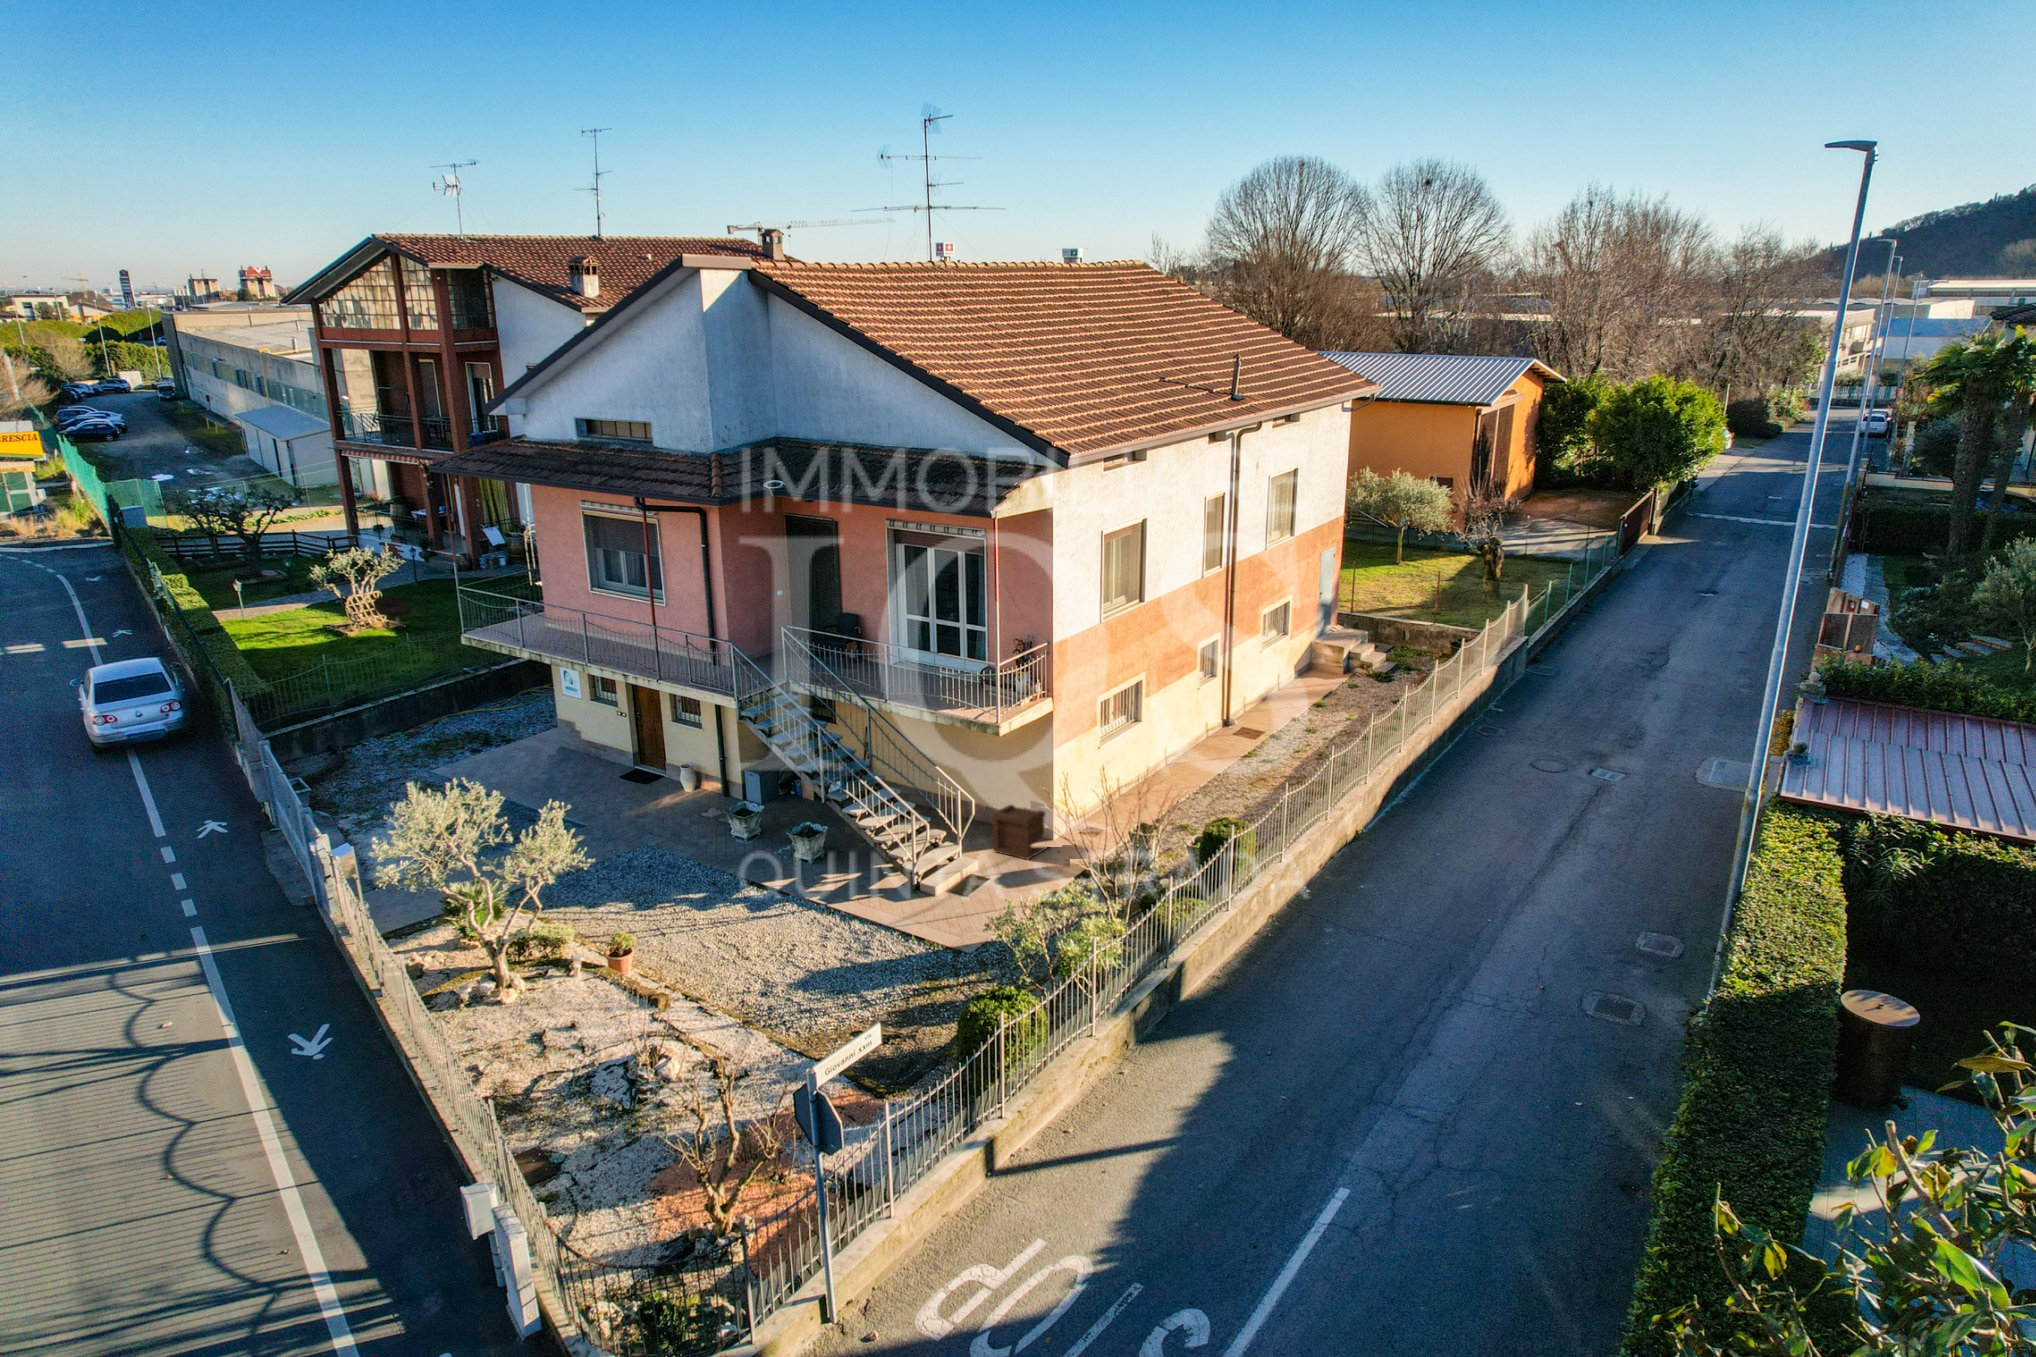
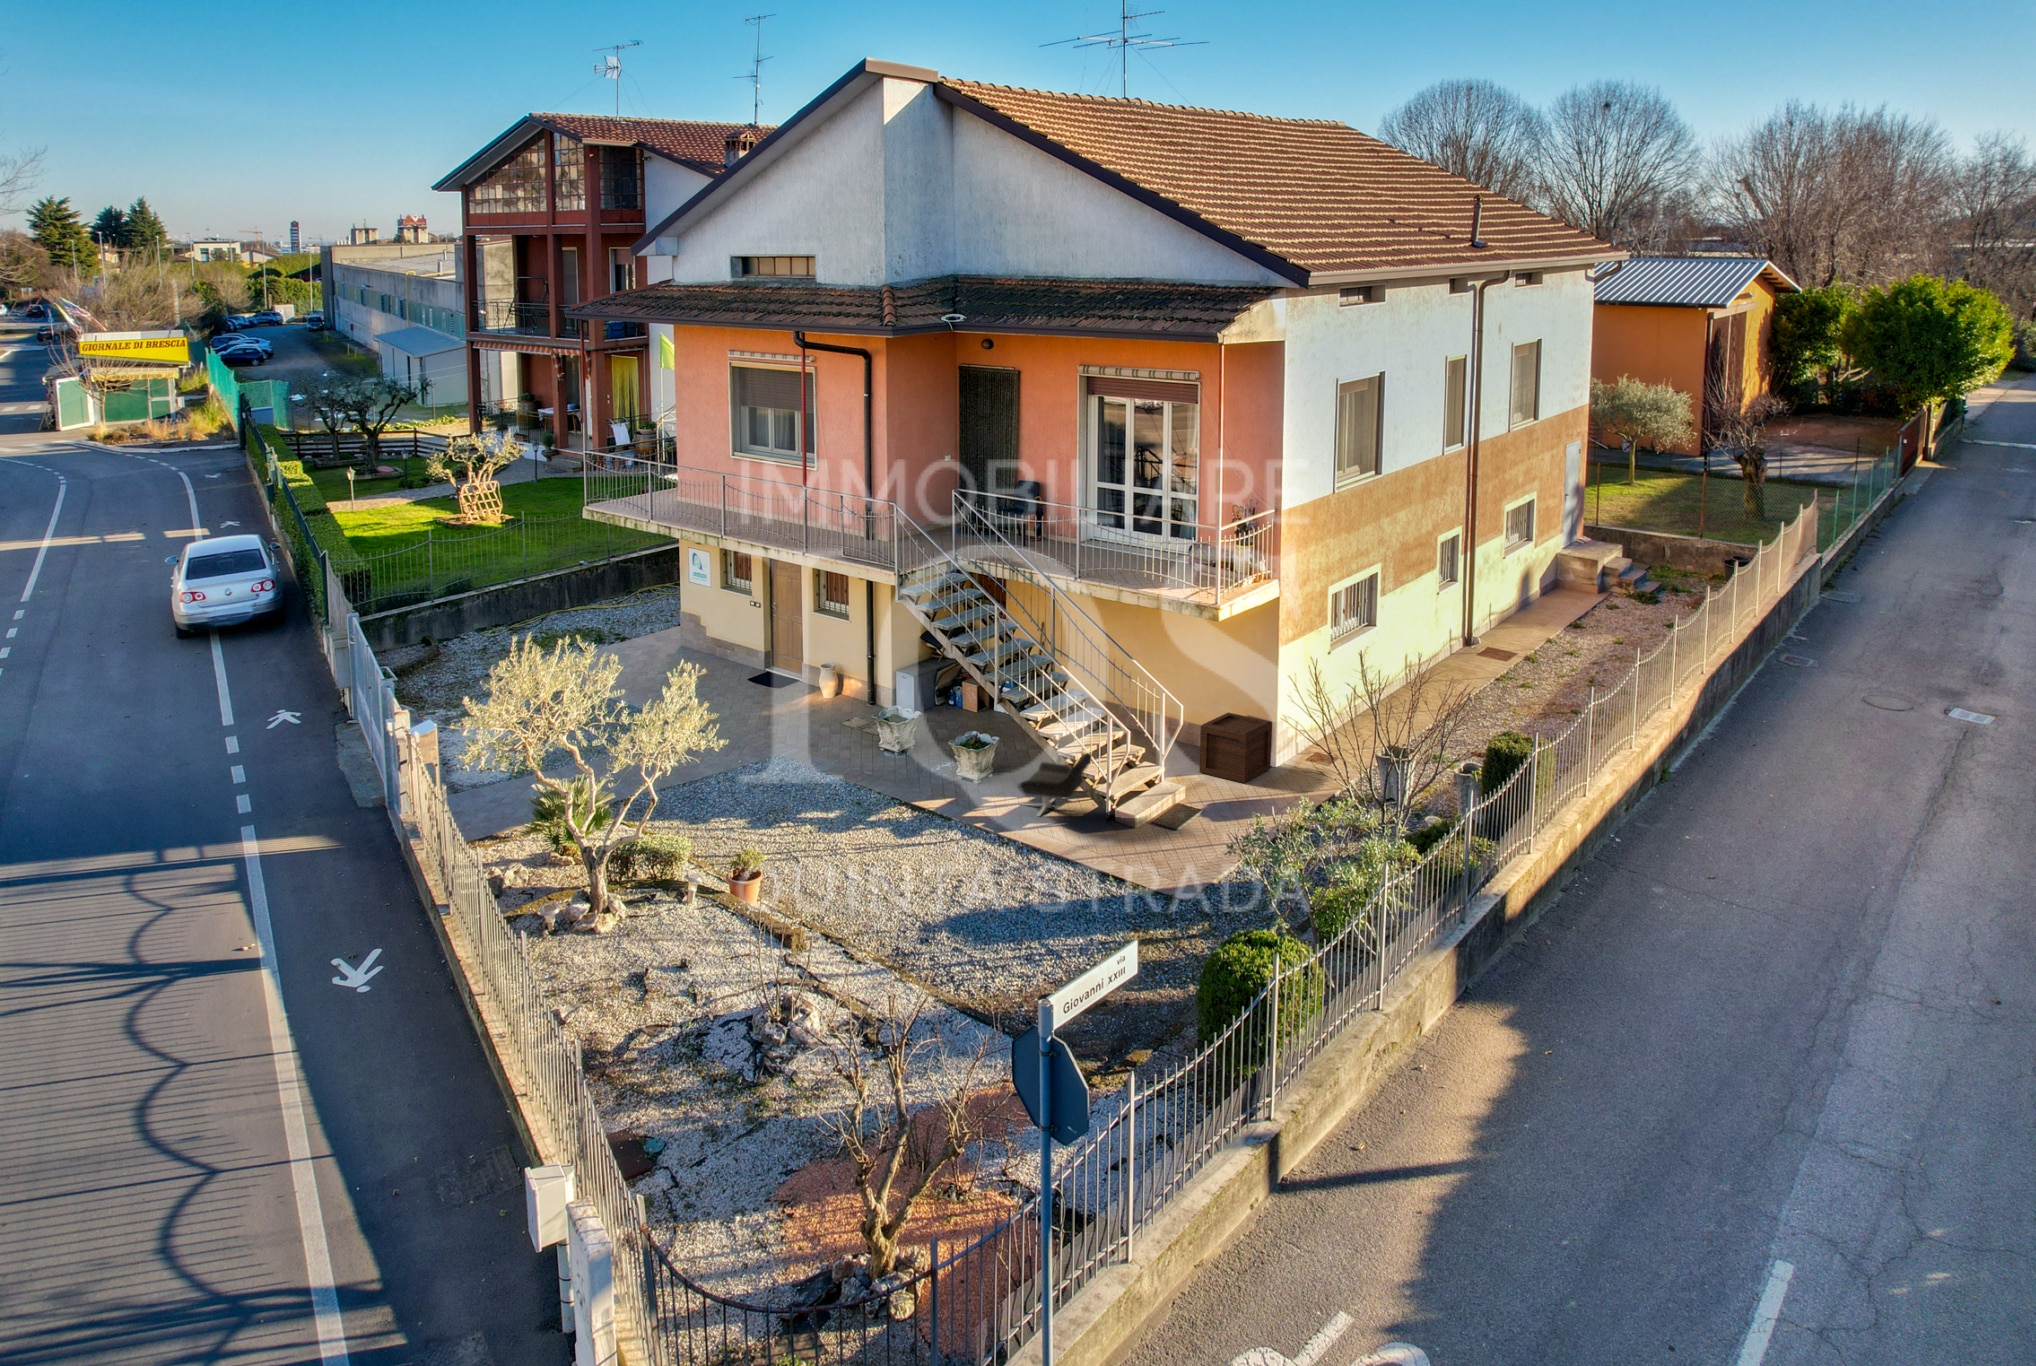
lounge chair: present [374,594,414,624] -> present [1020,753,1092,816]

